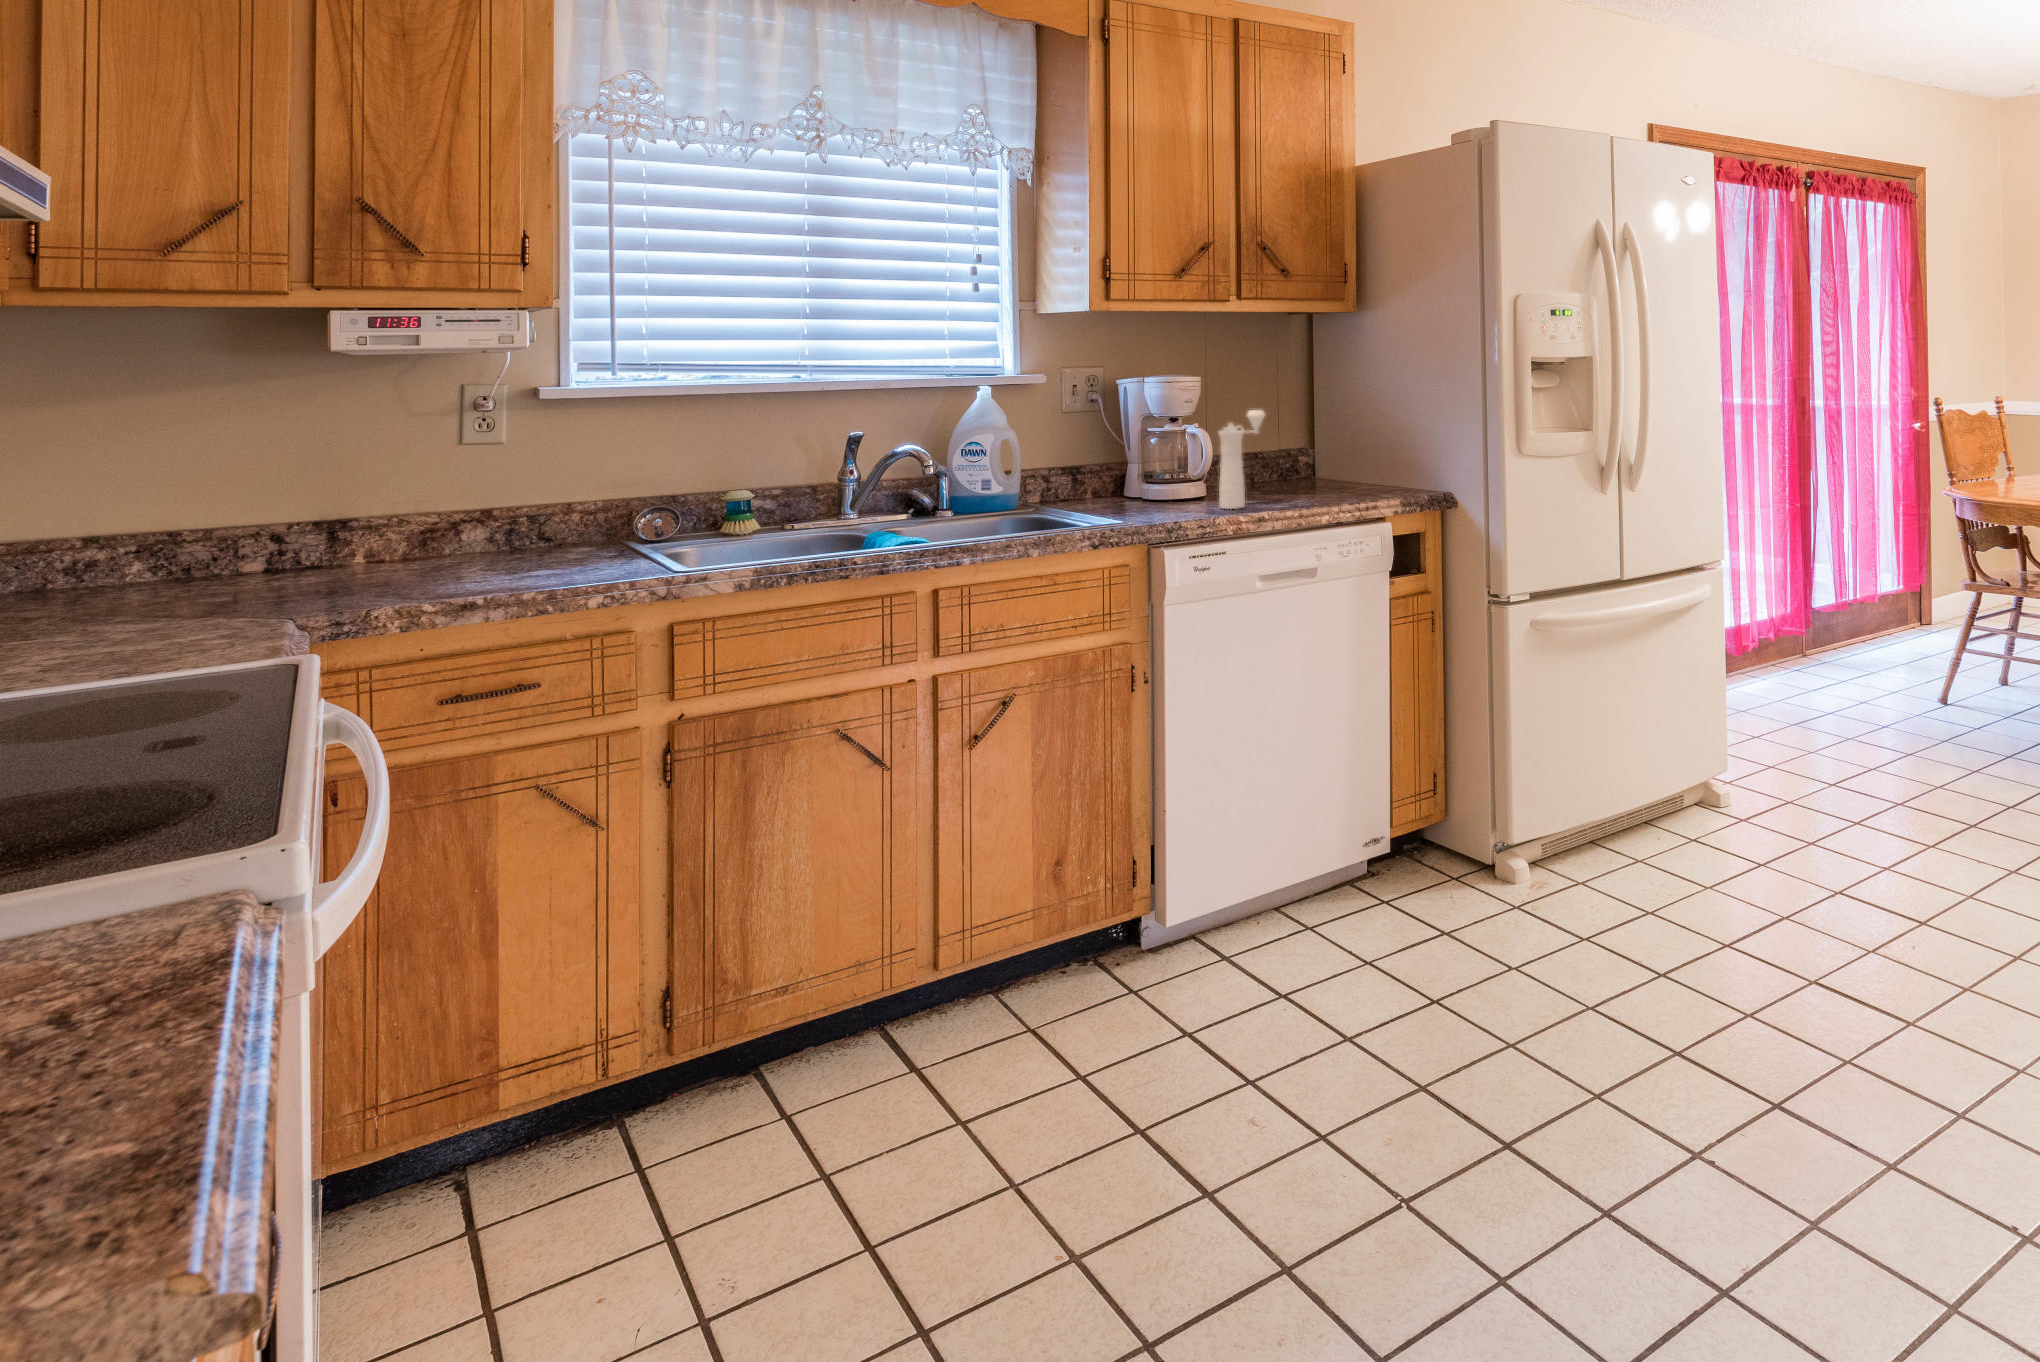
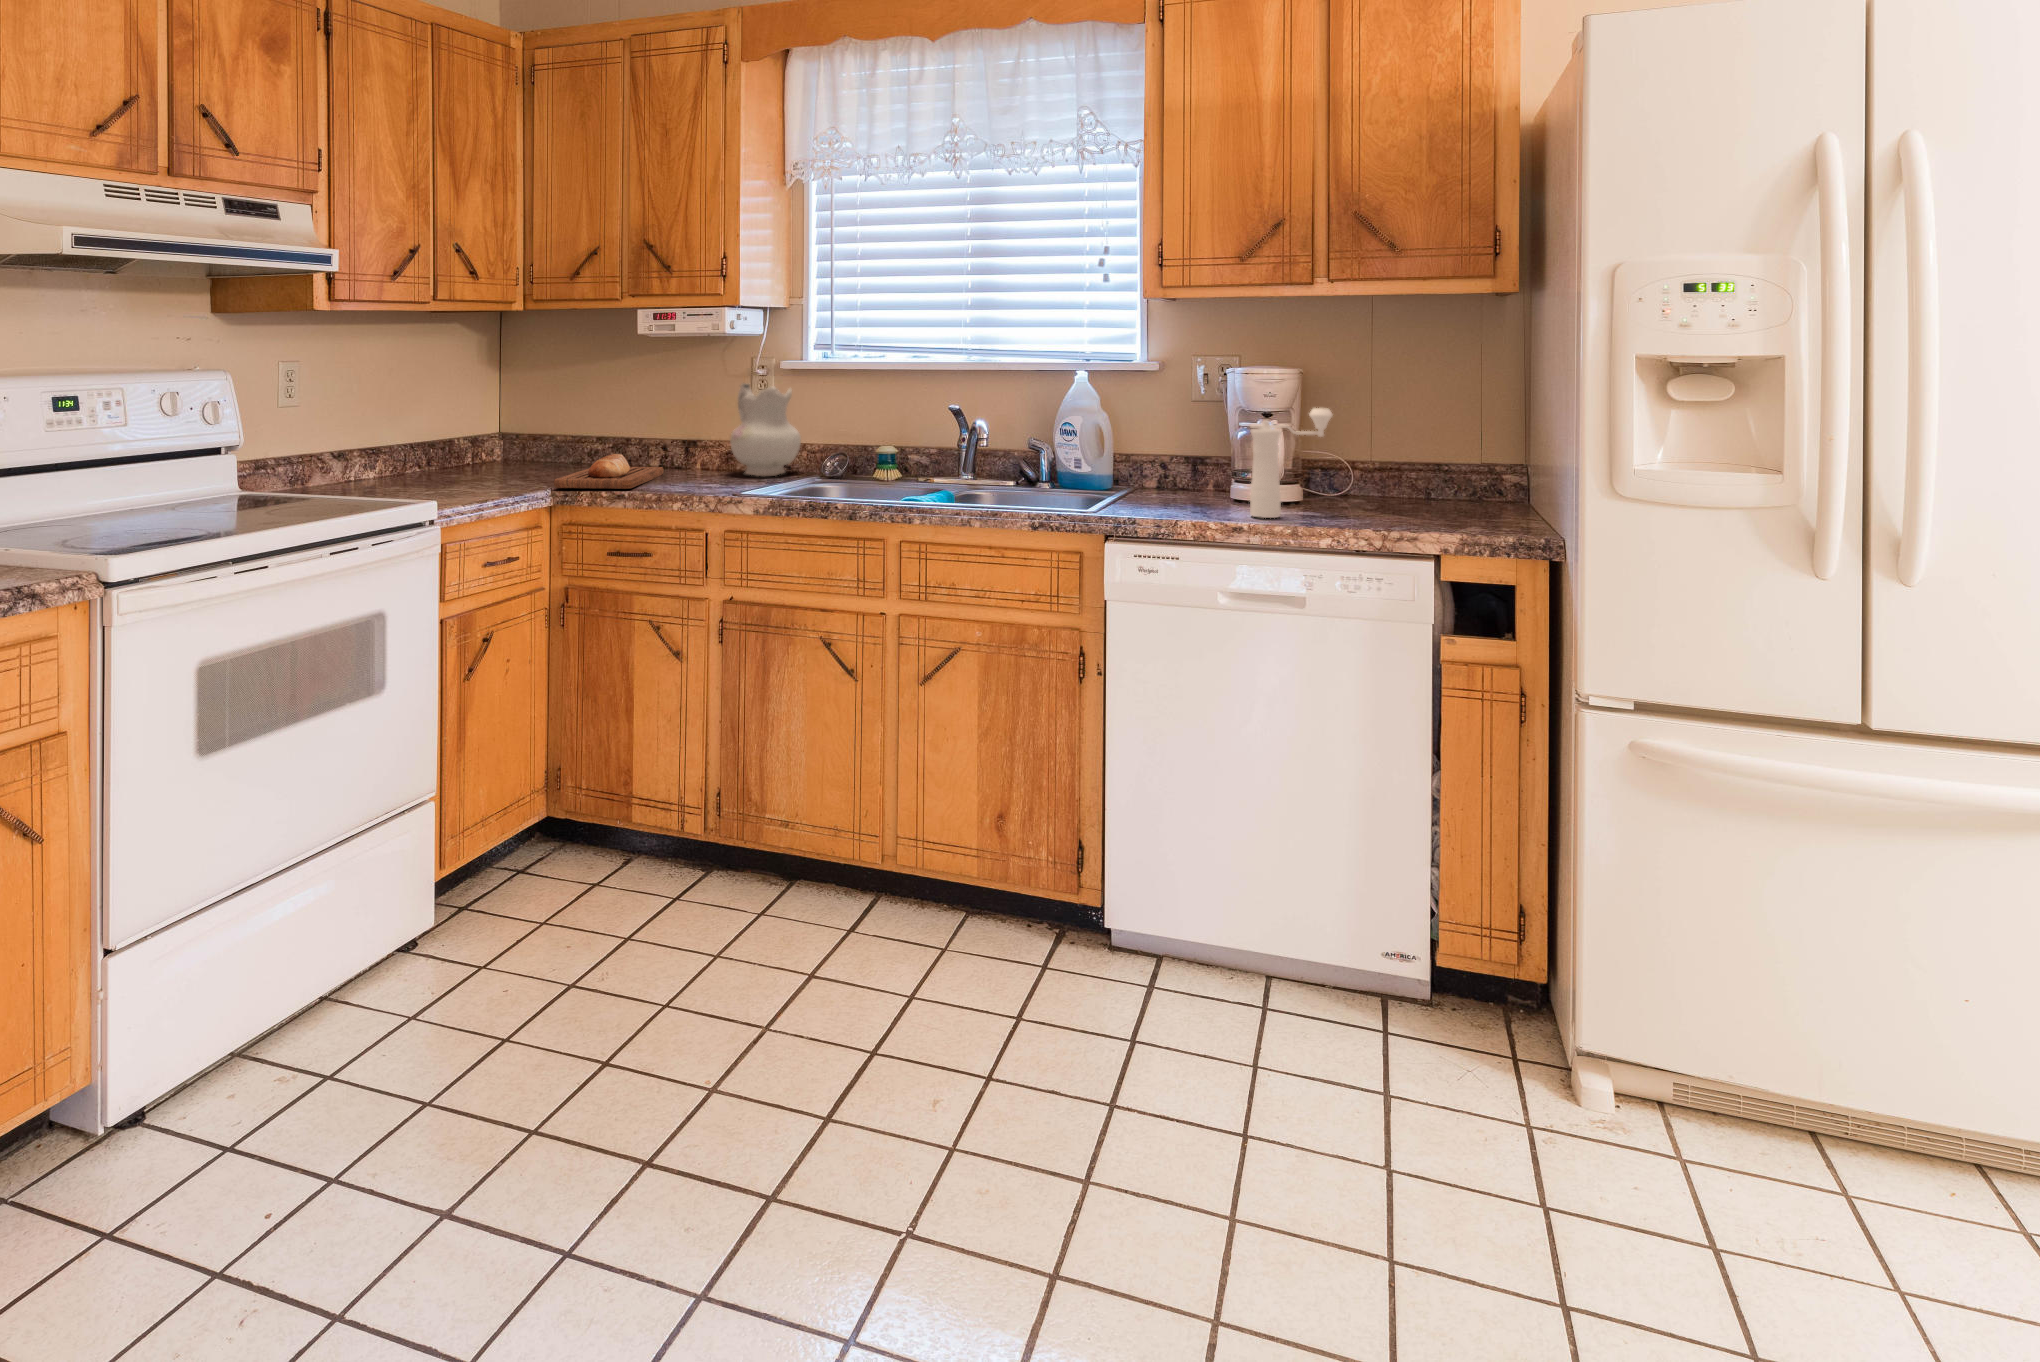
ceramic pitcher: none [455,422,593,558] -> present [730,383,801,476]
bread loaf: none [183,554,429,618] -> present [554,454,664,489]

